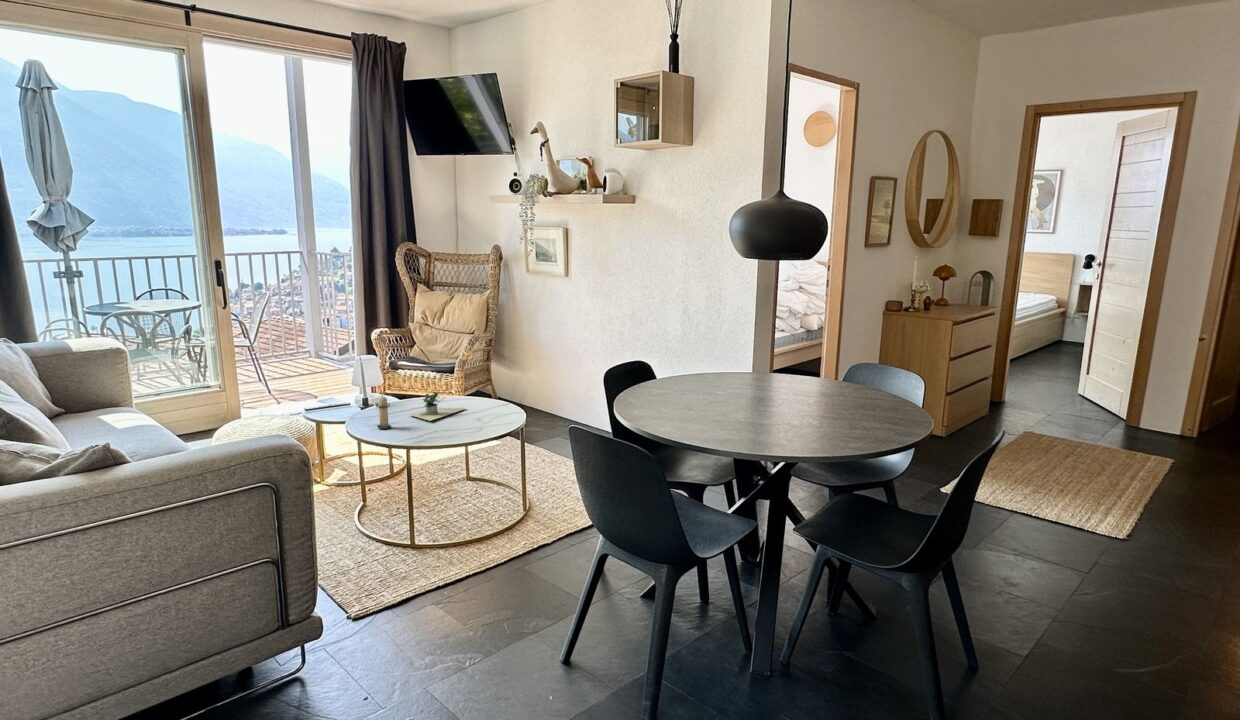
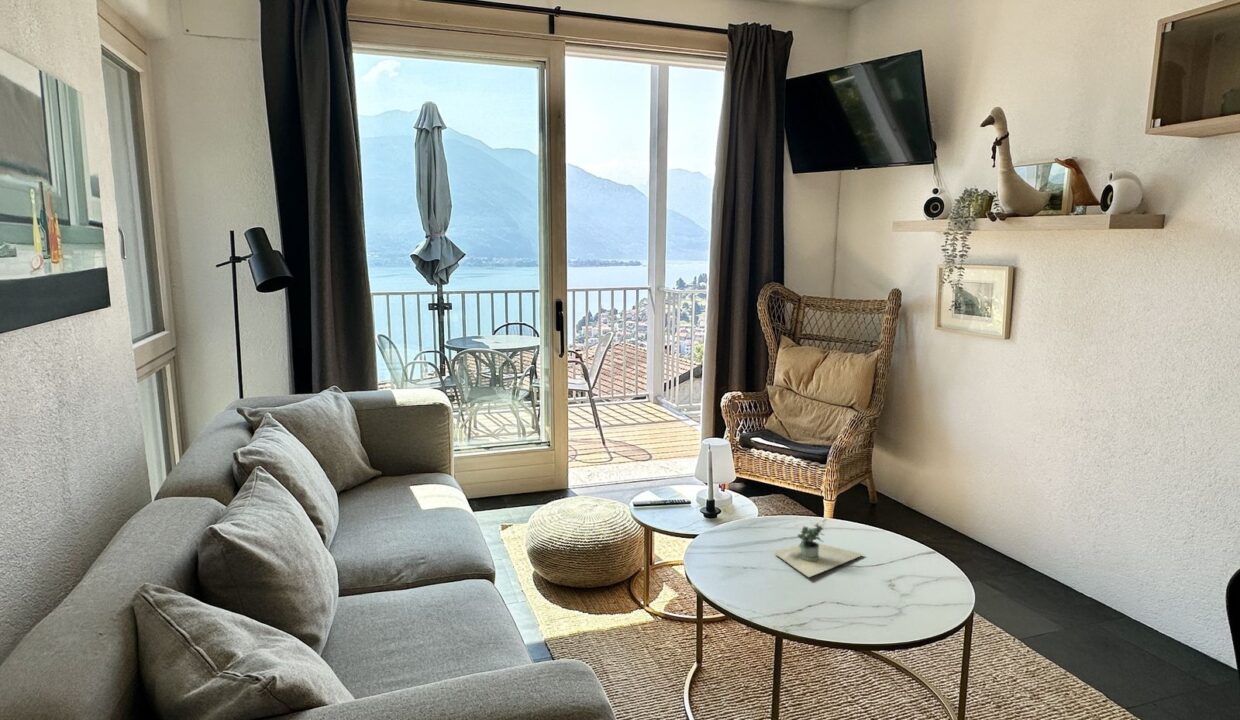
candle: present [376,395,391,429] -> none [723,525,752,581]

